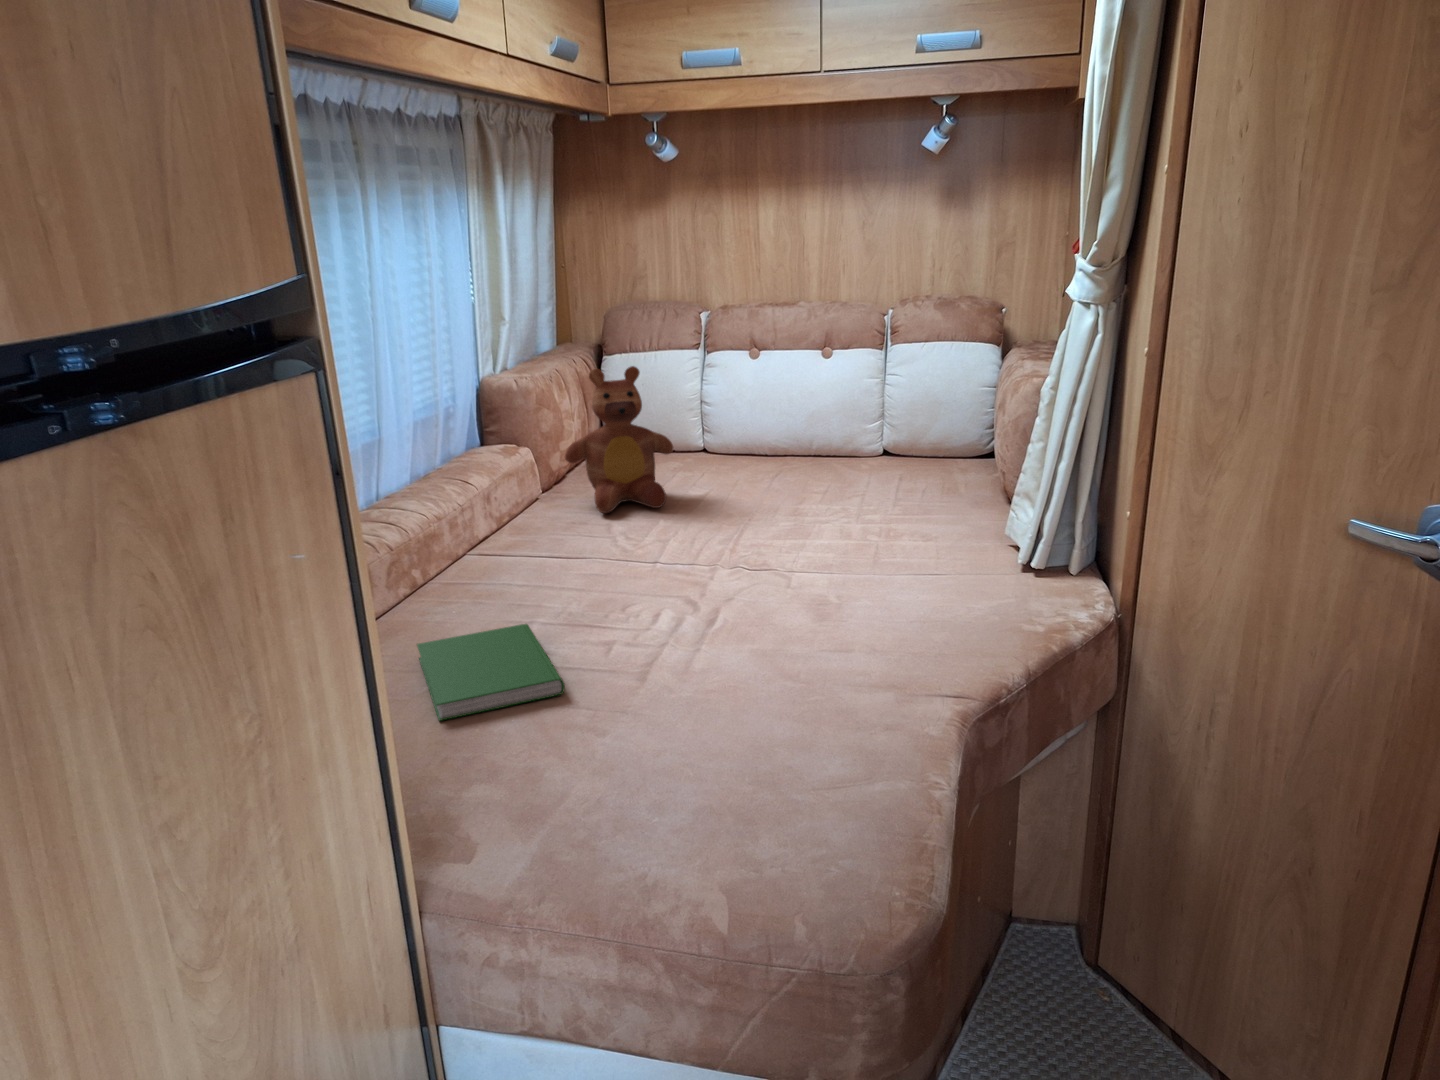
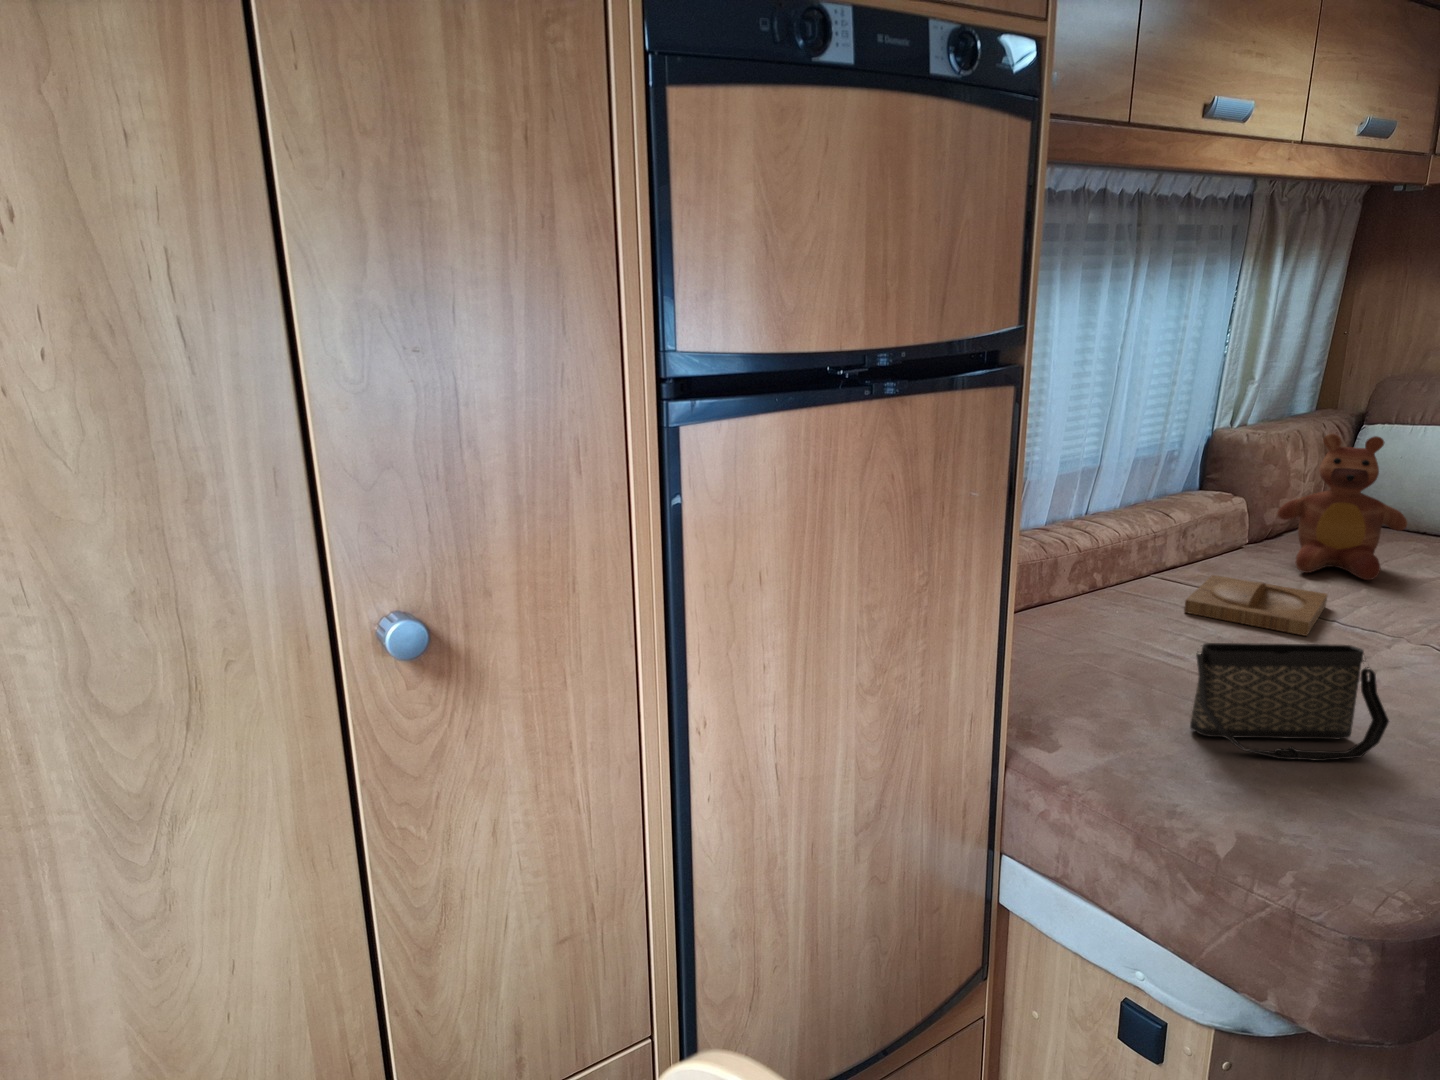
tray: none [519,532,642,590] -> present [1184,575,1327,636]
handbag: none [584,591,764,741] -> present [1190,643,1389,761]
hardcover book: present [417,624,565,721] -> none [1068,623,1182,694]

